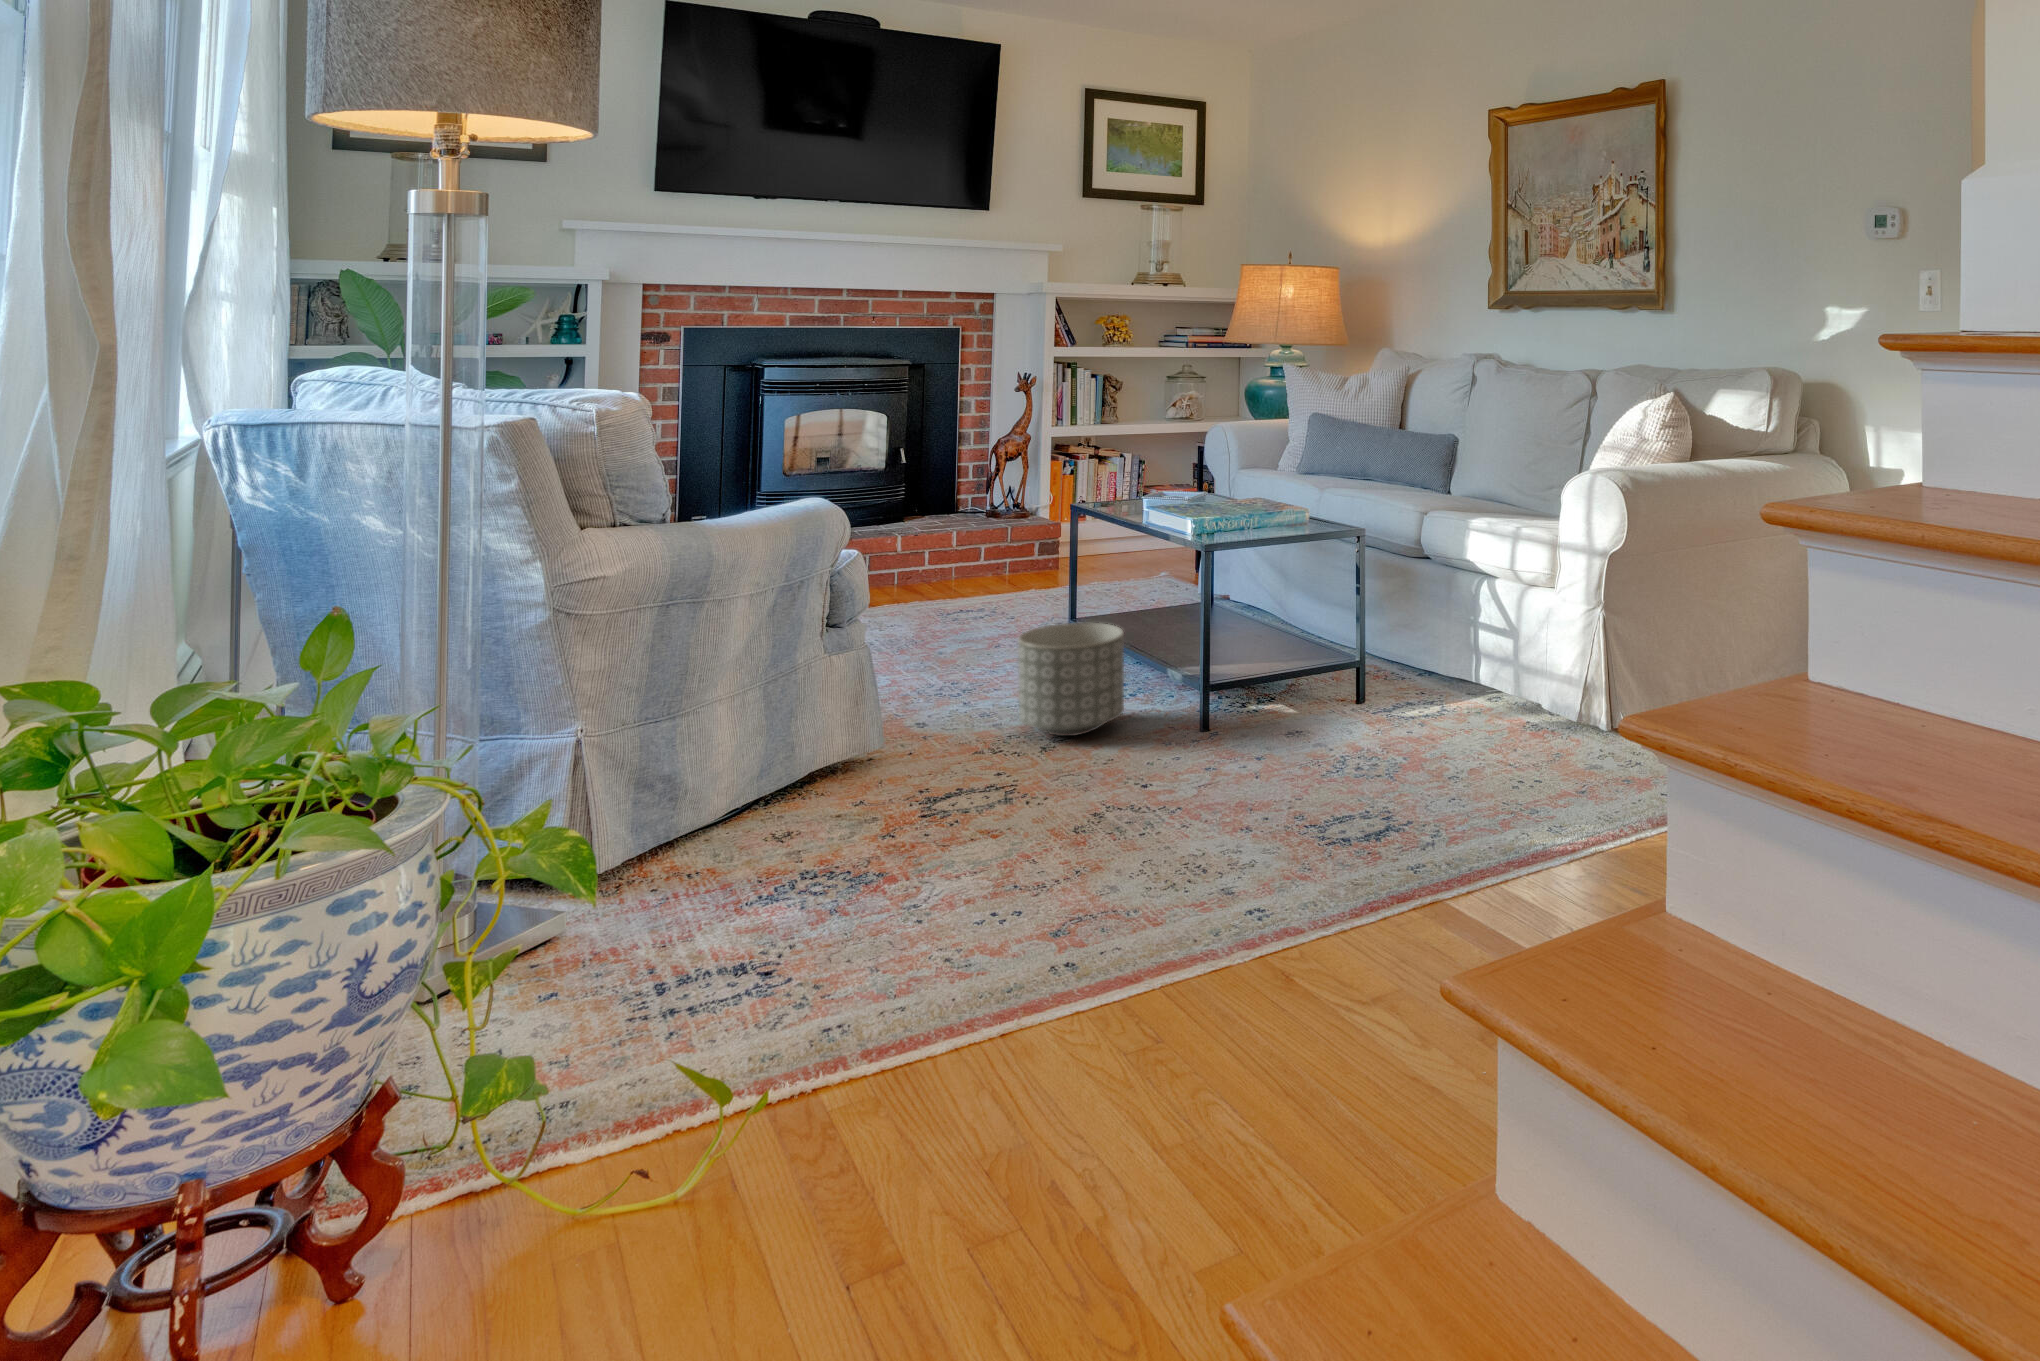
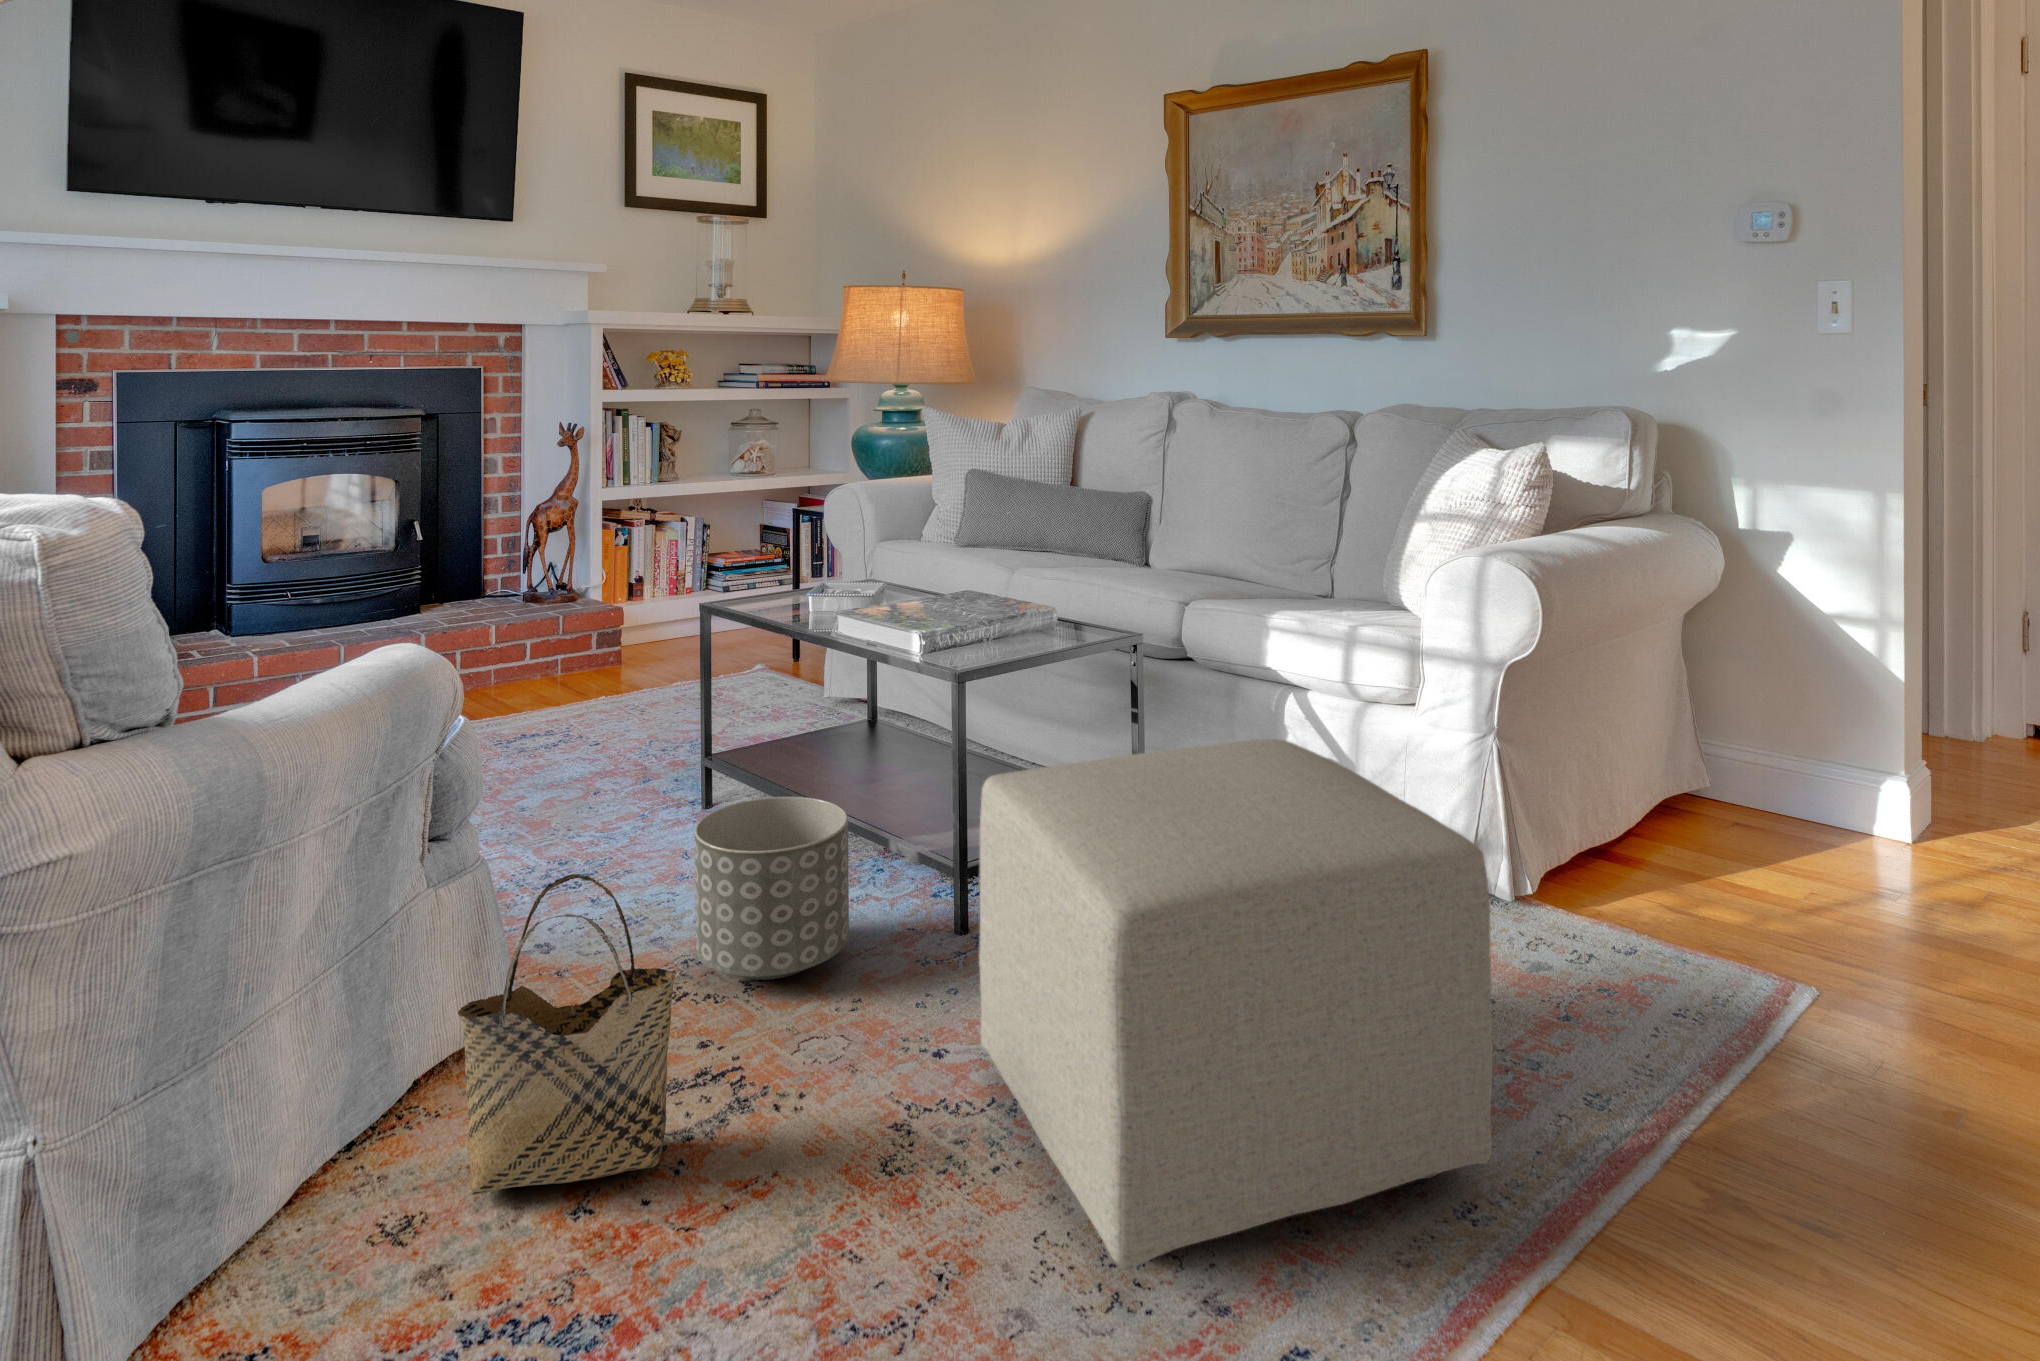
ottoman: none [1174,584,1451,858] -> present [979,739,1493,1270]
woven basket: none [837,636,970,812] -> present [458,874,675,1195]

